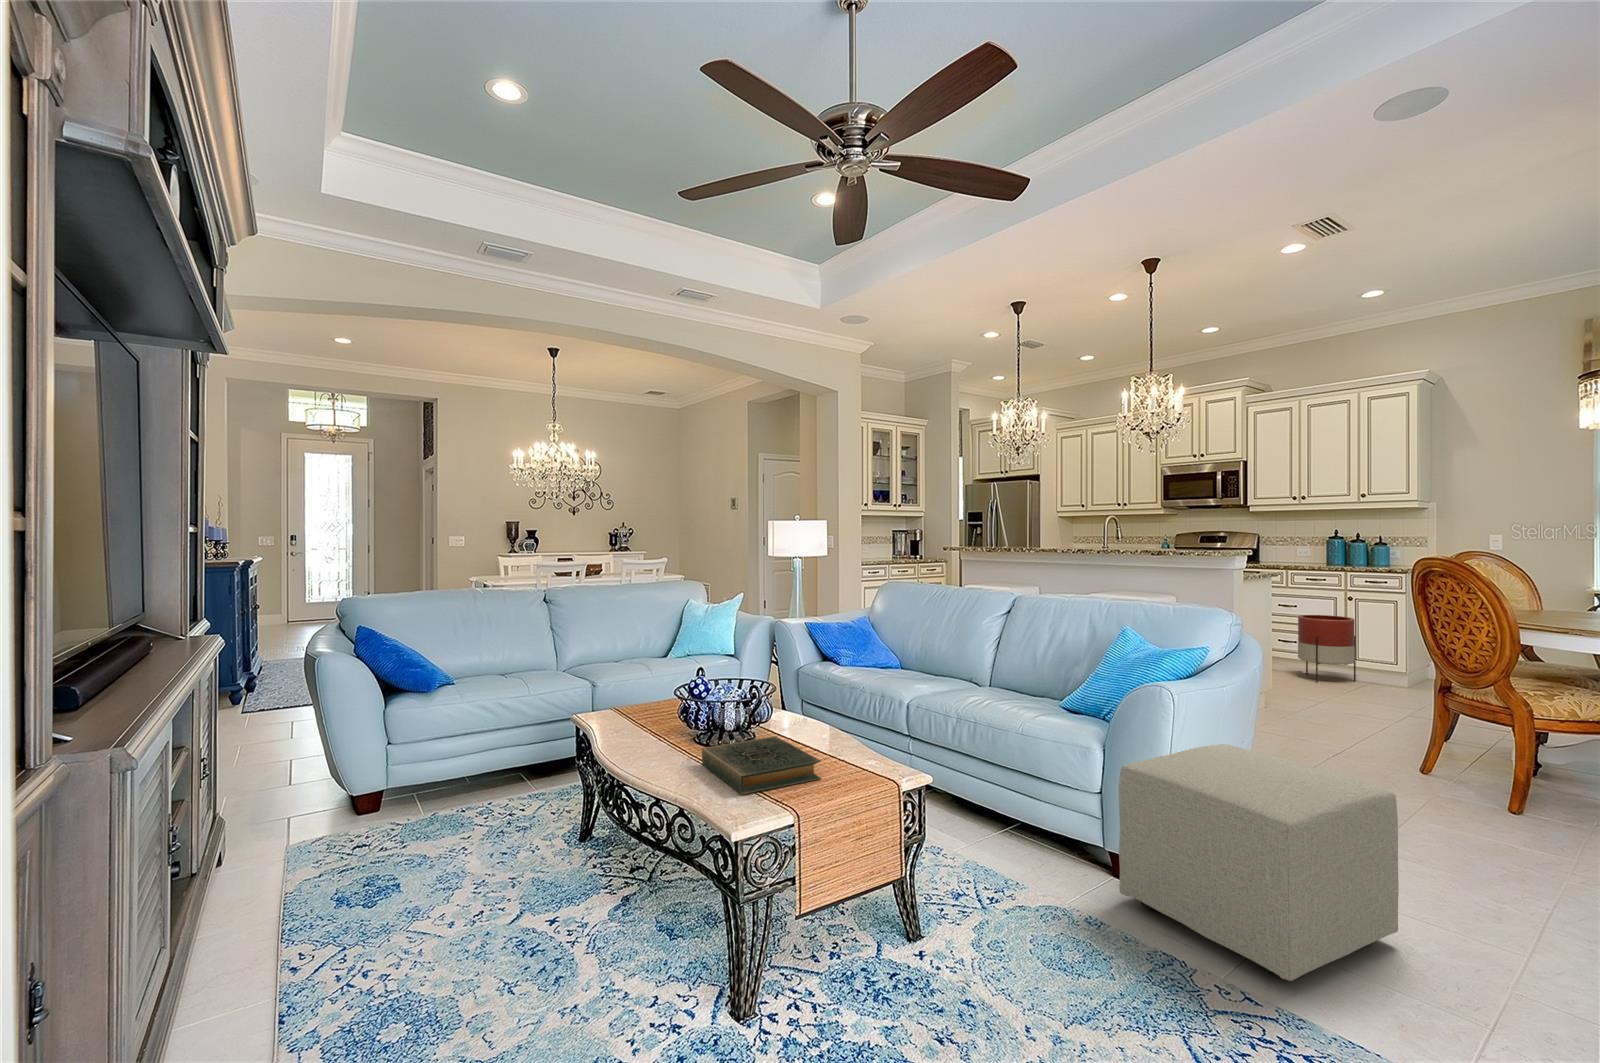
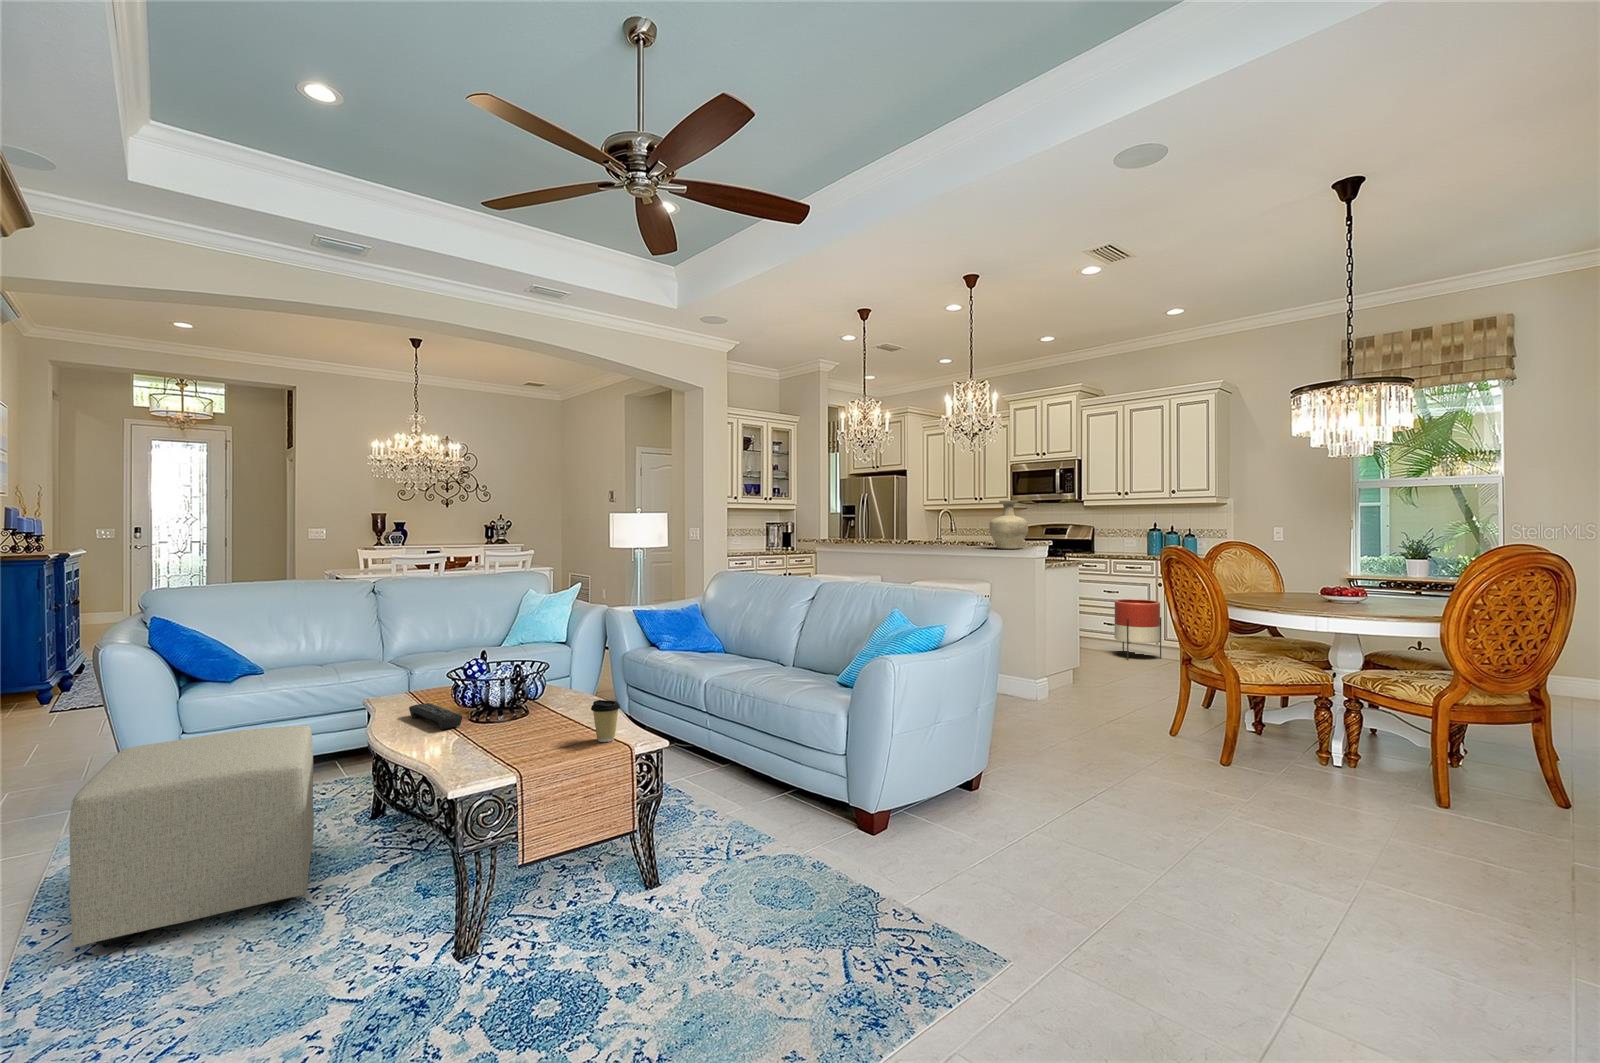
vase: none [1165,506,1212,559] -> present [989,501,1028,549]
remote control: none [631,724,694,755] -> present [409,703,462,730]
coffee cup: none [844,728,876,775] -> present [591,700,620,742]
hardback book: present [702,736,821,795] -> none [462,710,566,761]
ottoman: present [1119,744,1399,981] -> present [69,725,314,948]

